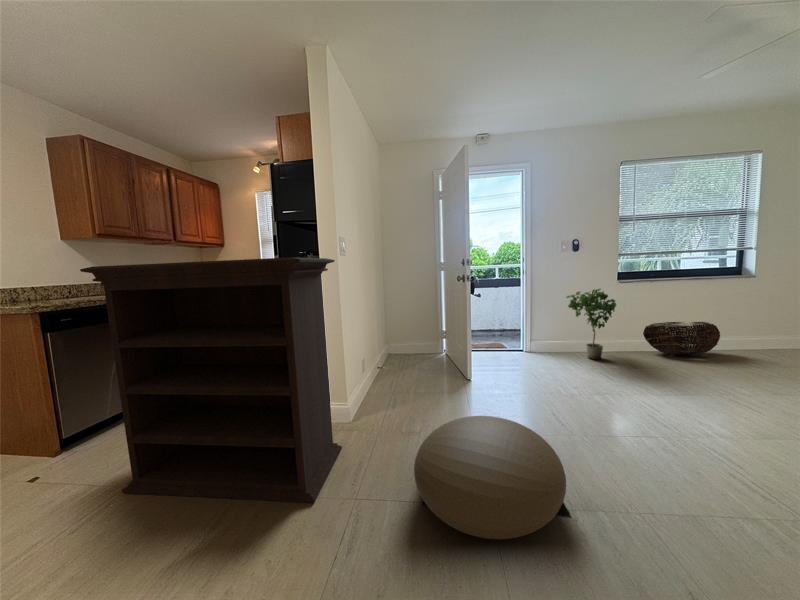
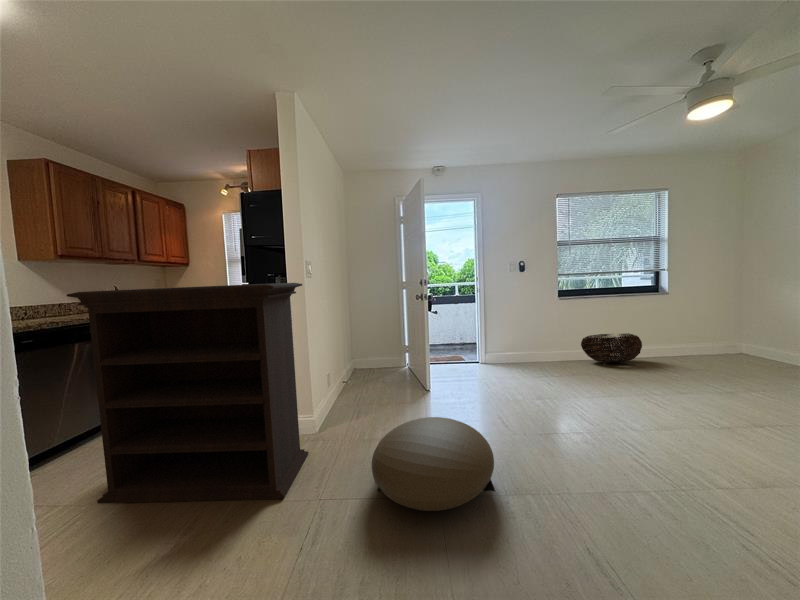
potted plant: present [566,289,616,360] -> none [513,305,556,369]

